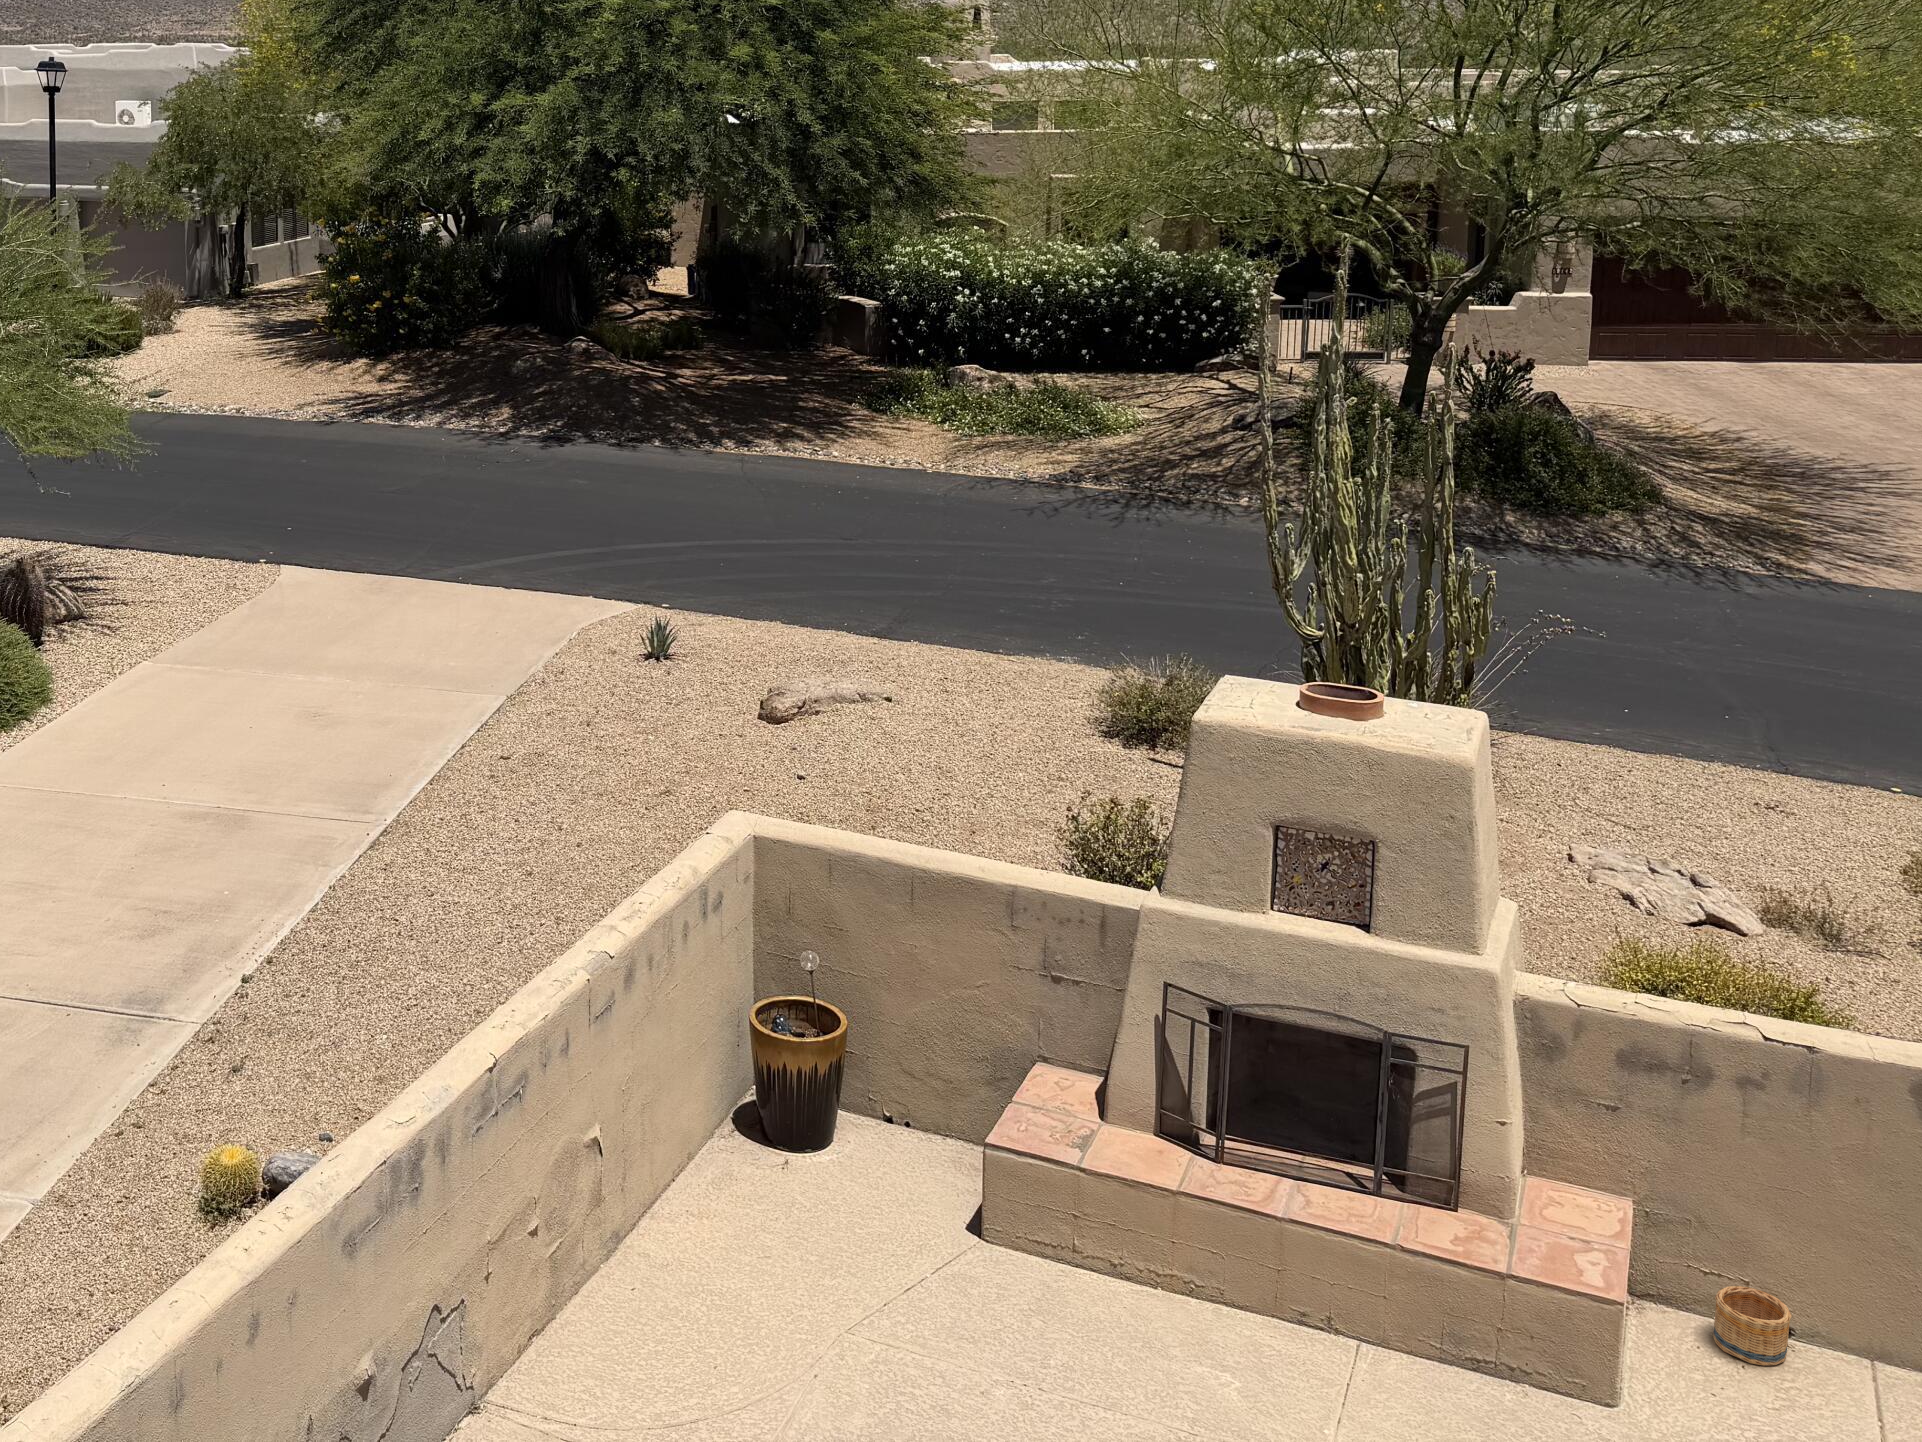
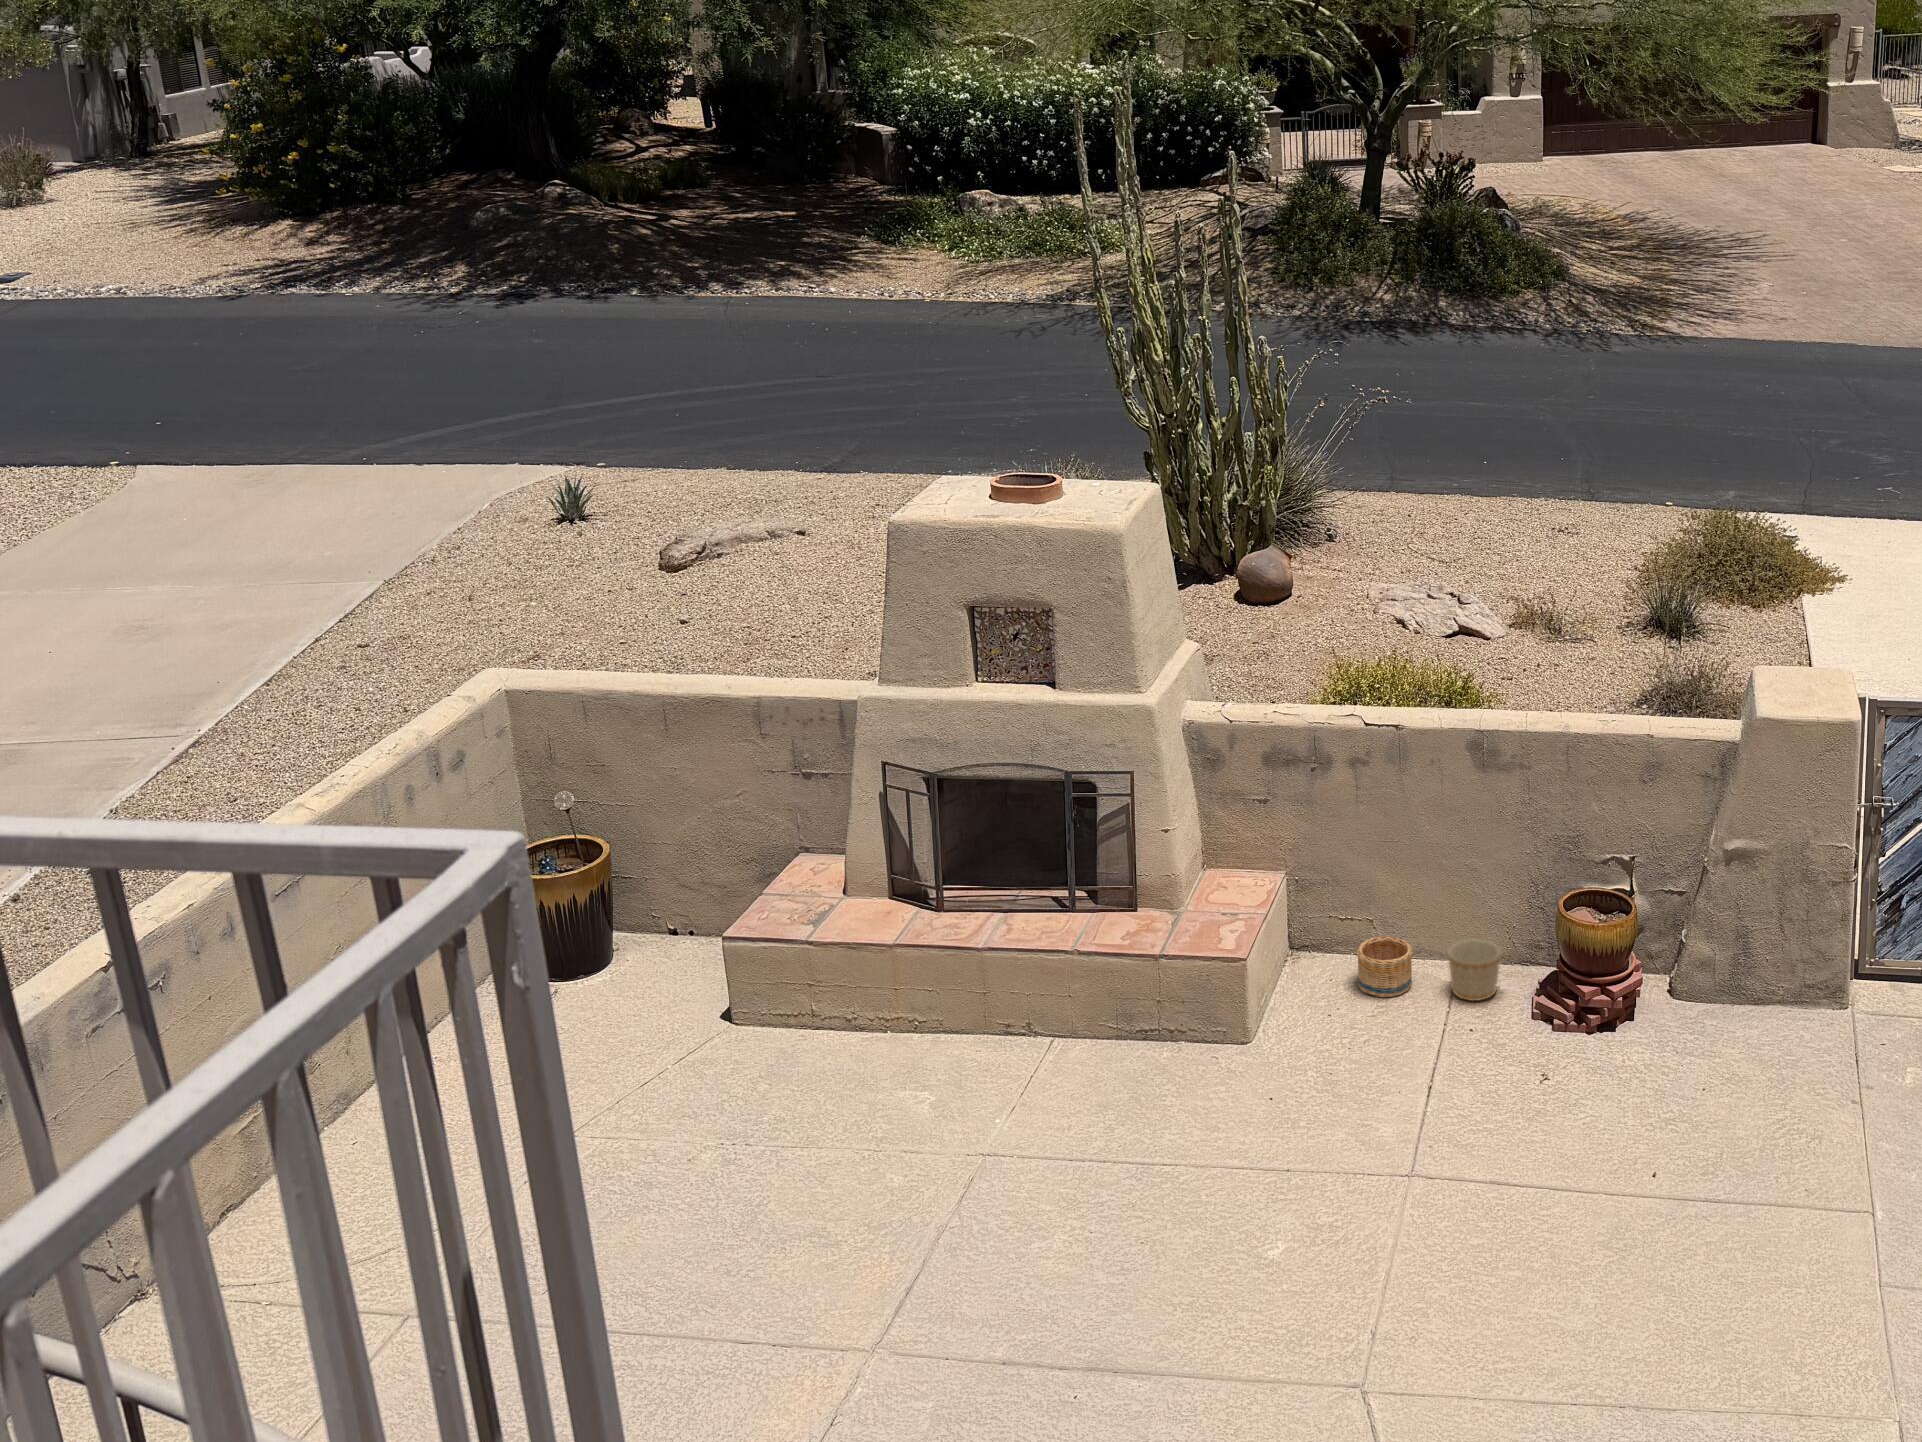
planter: none [1842,1313,1916,1394] -> present [1448,940,1500,1001]

